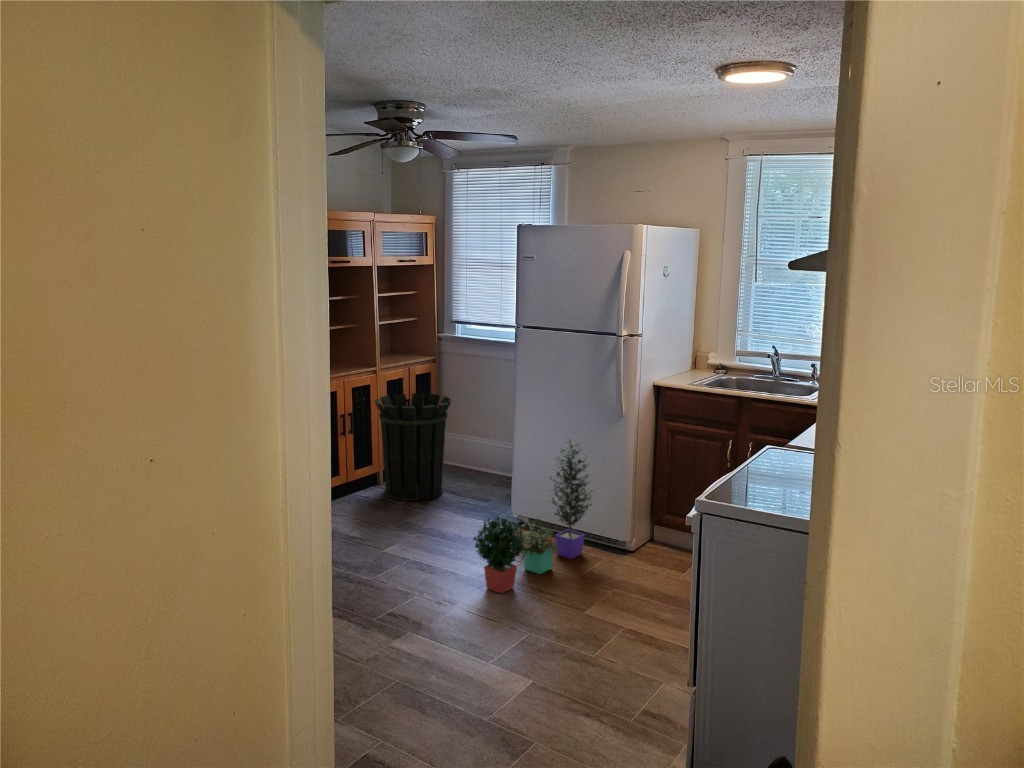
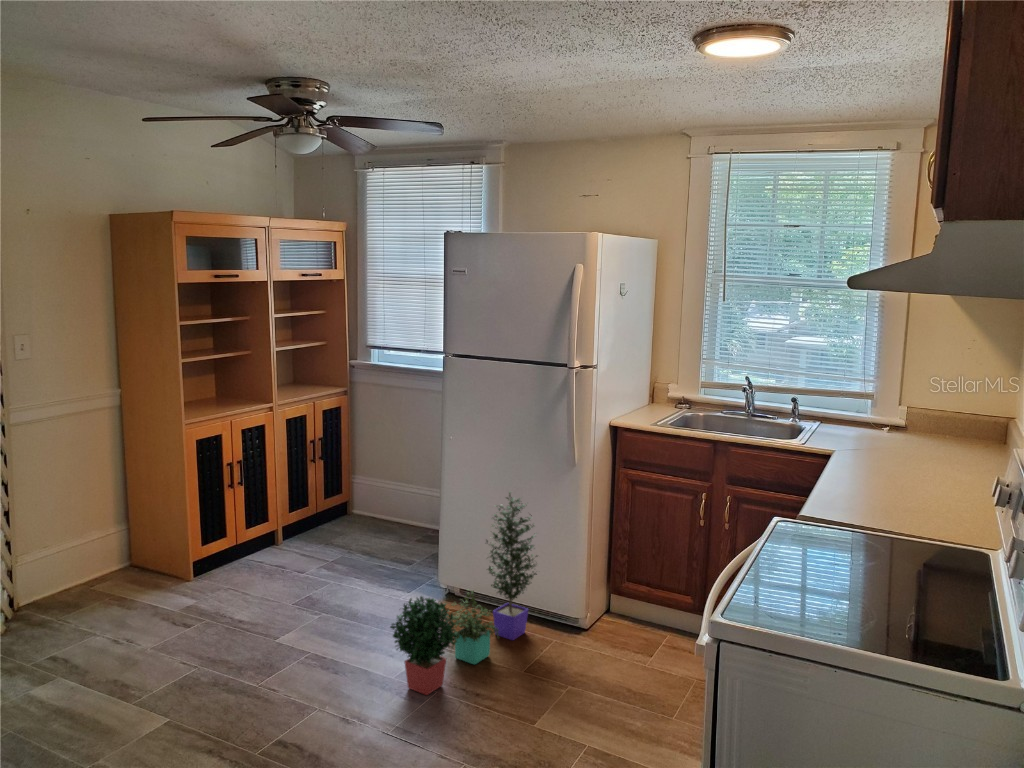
waste bin: present [375,393,452,501] -> none [271,434,366,565]

